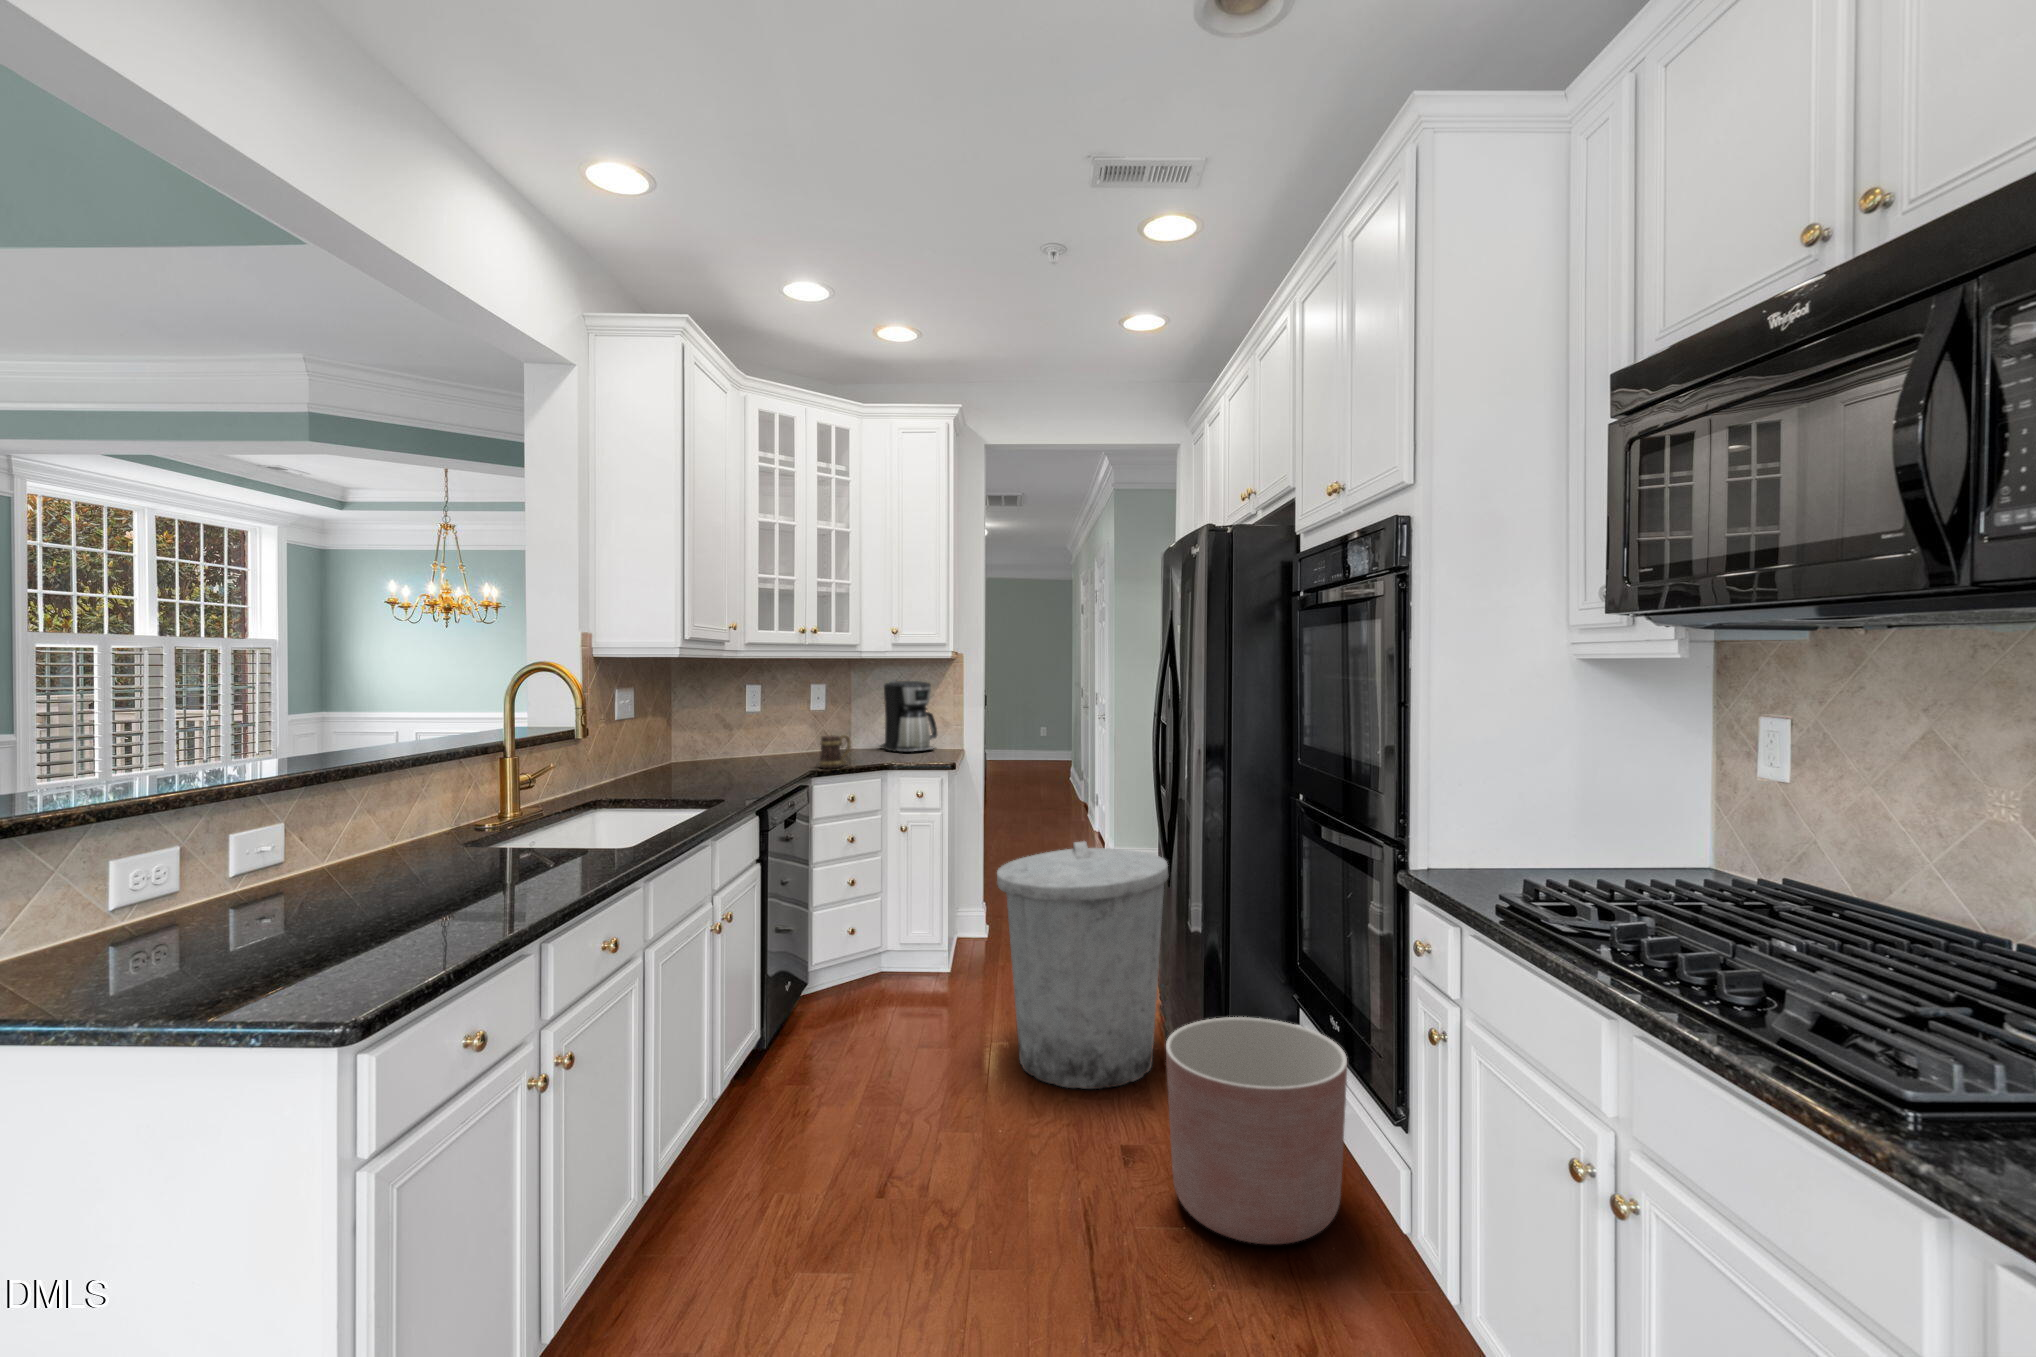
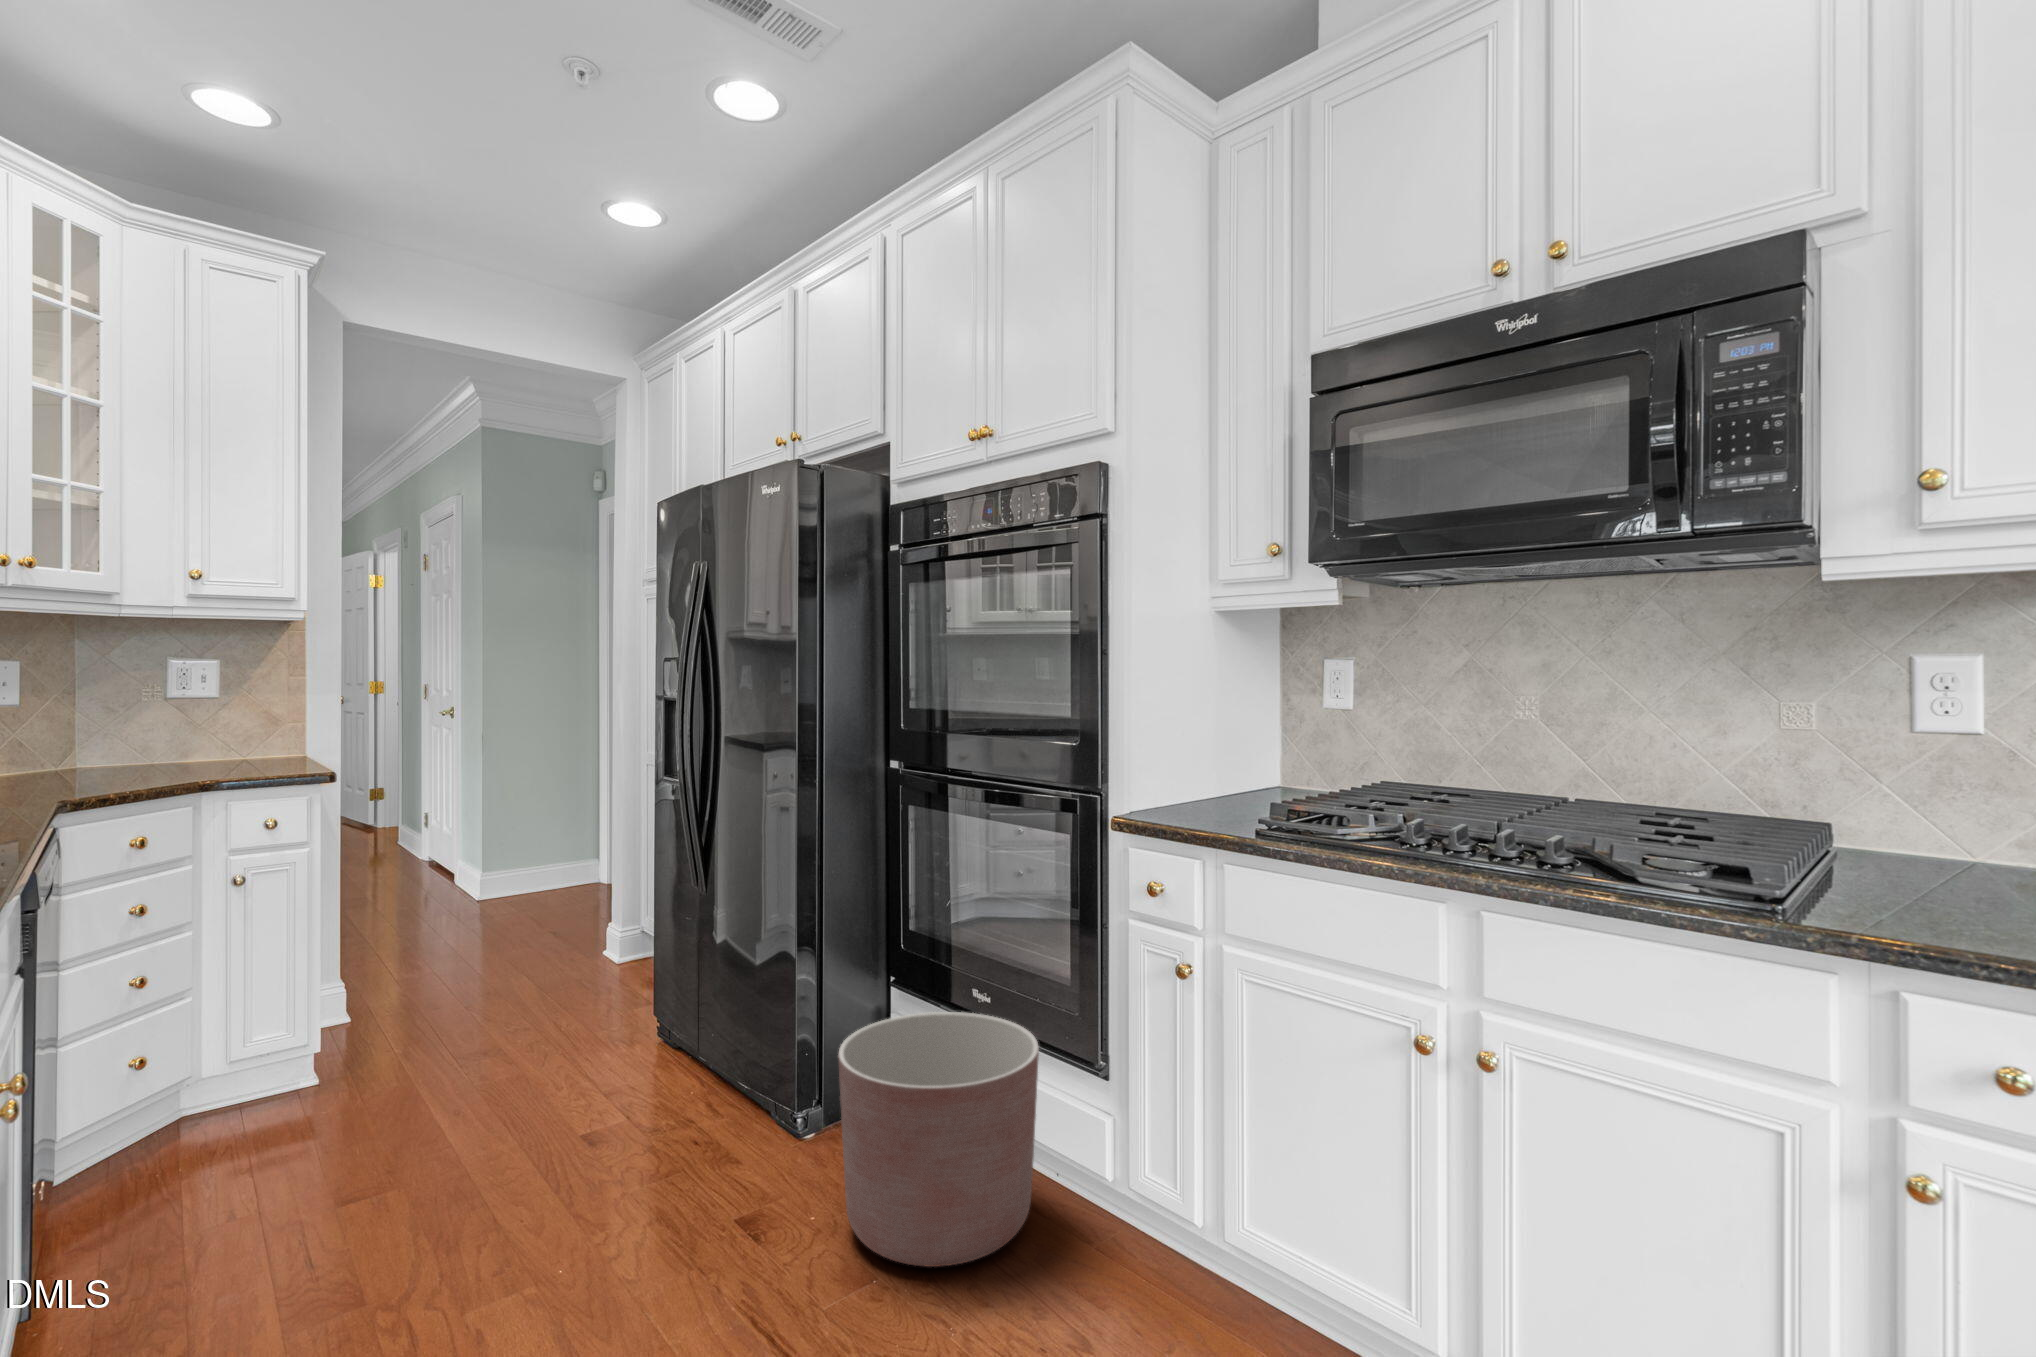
coffee maker: present [880,681,937,752] -> none [134,655,256,764]
mug: present [820,735,851,768] -> none [59,736,126,793]
trash can: present [997,841,1168,1089] -> none [491,851,733,1180]

